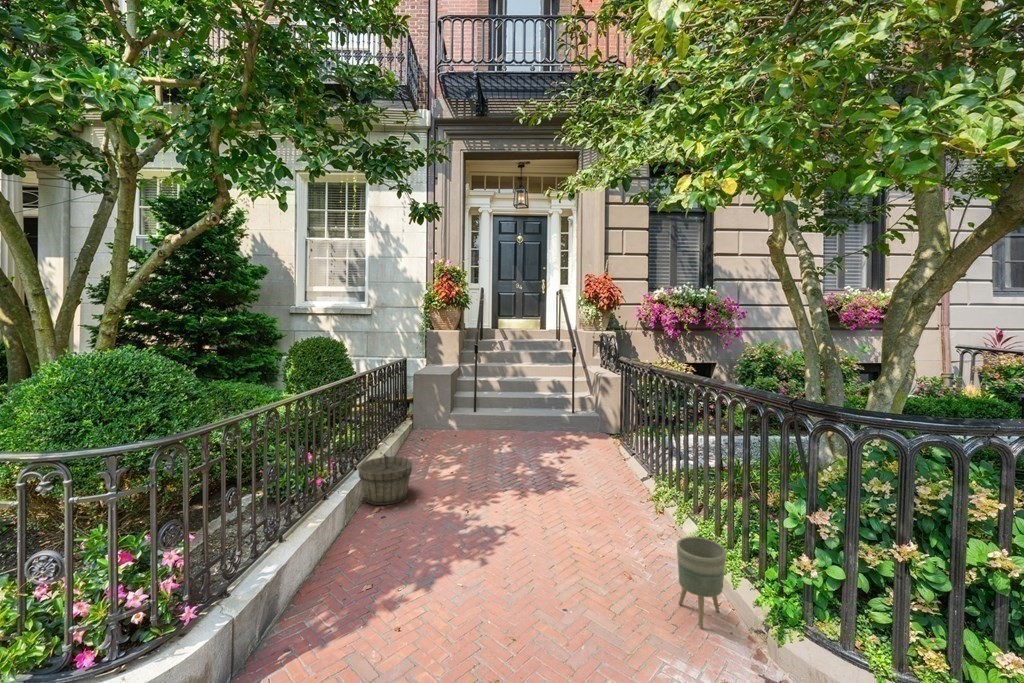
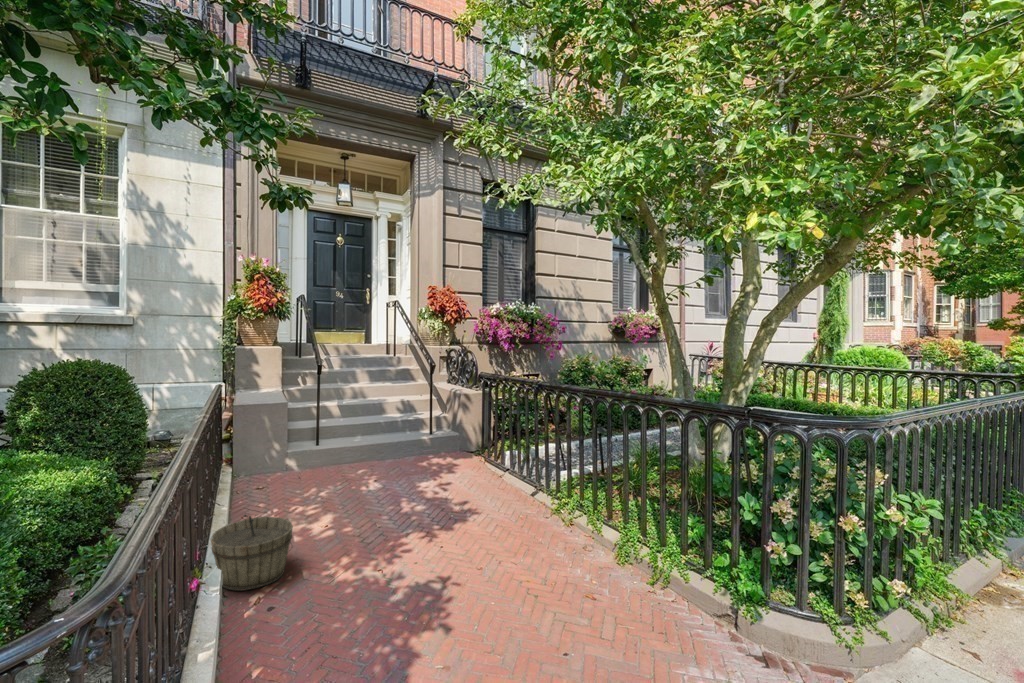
planter: present [677,537,726,628] -> none [660,543,707,631]

